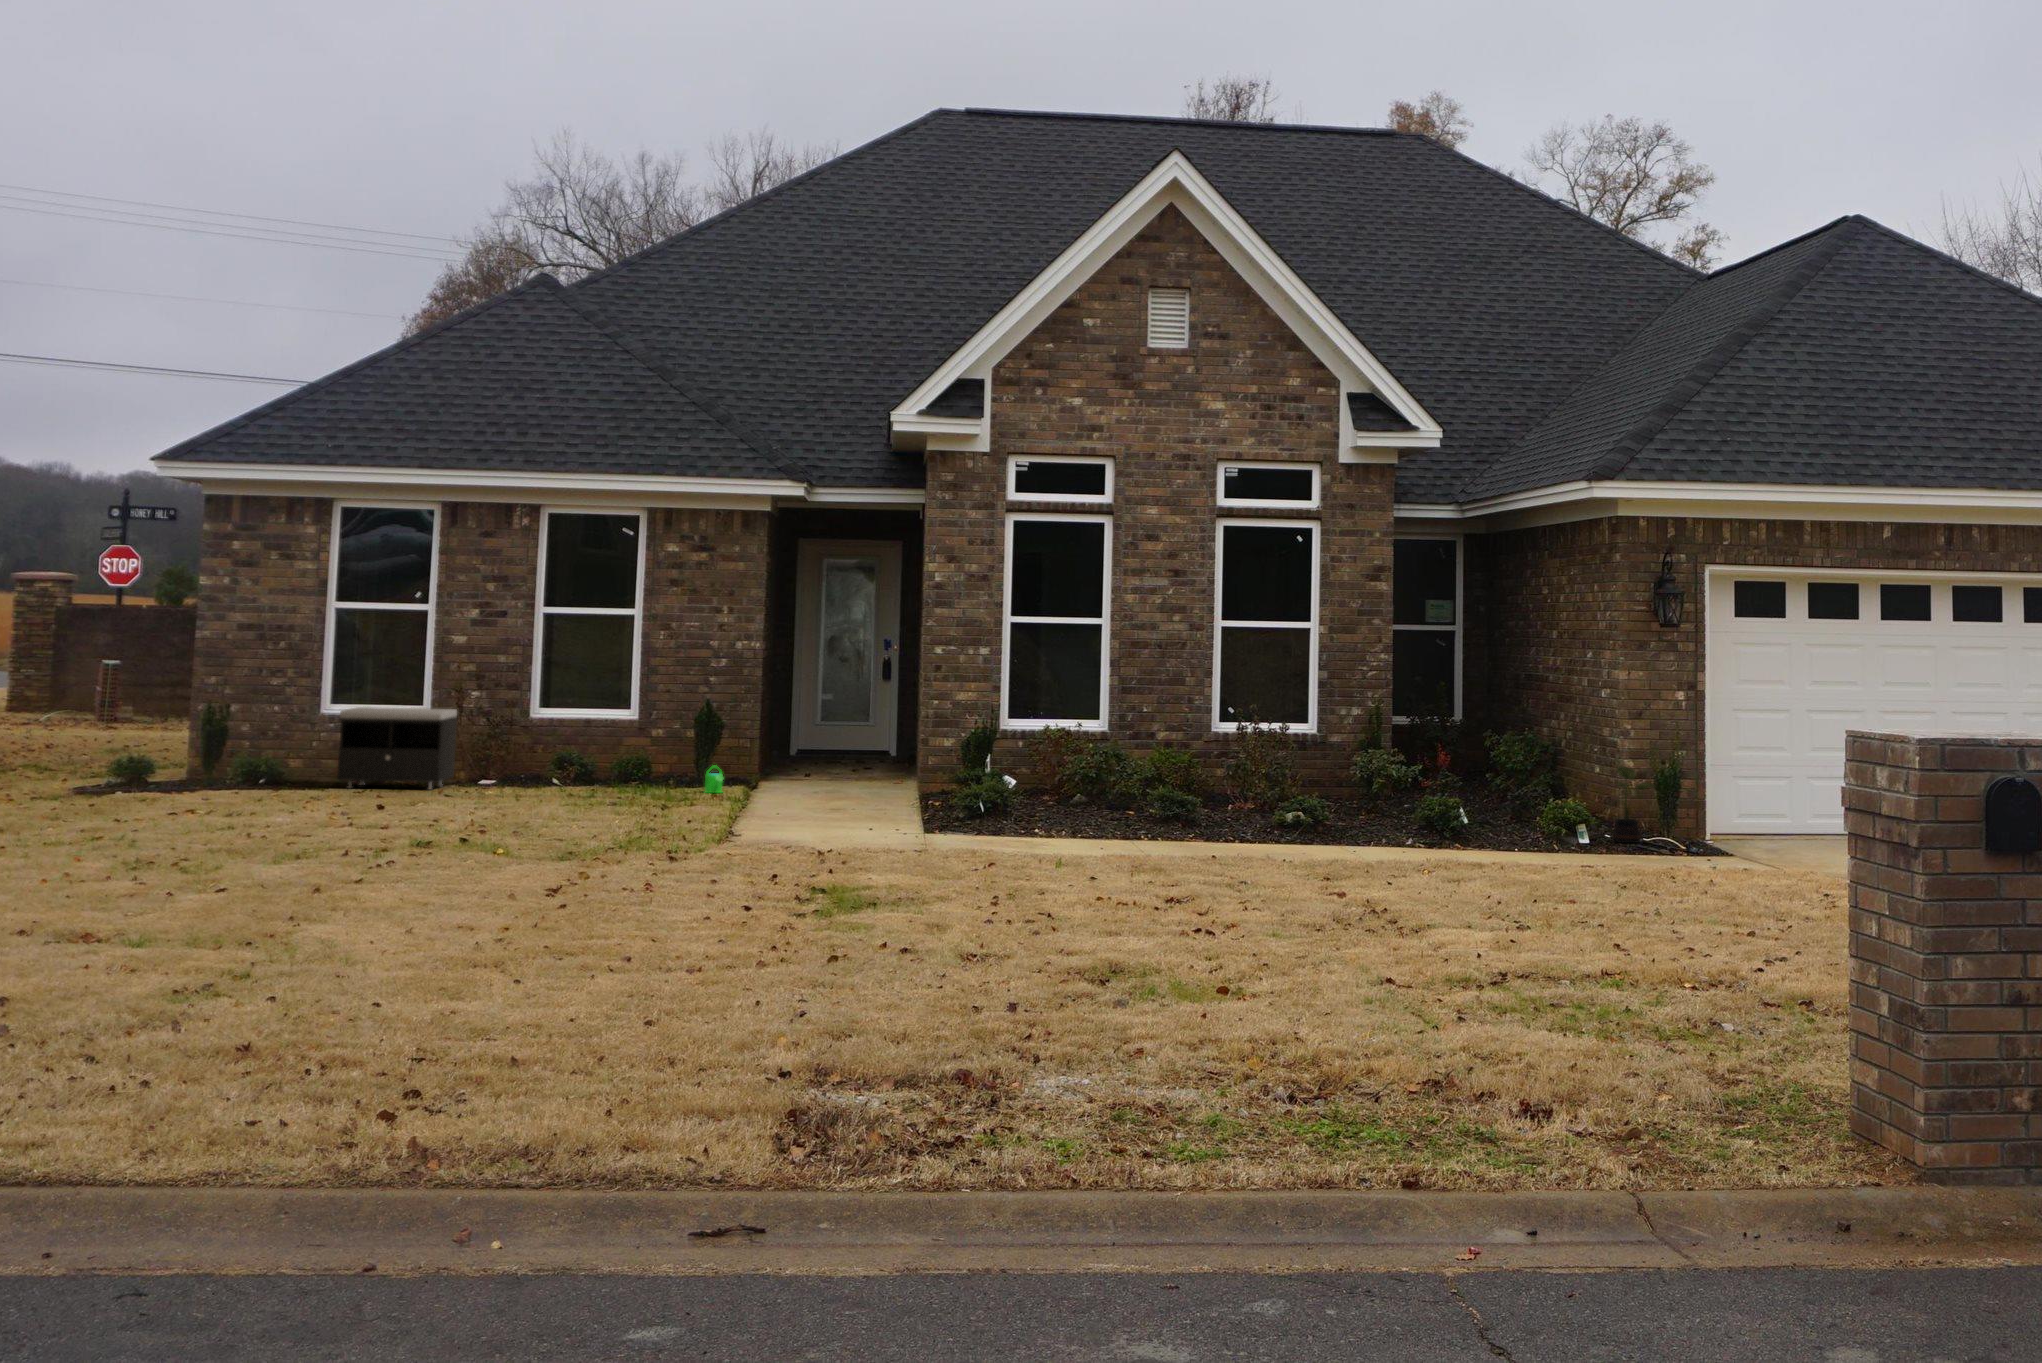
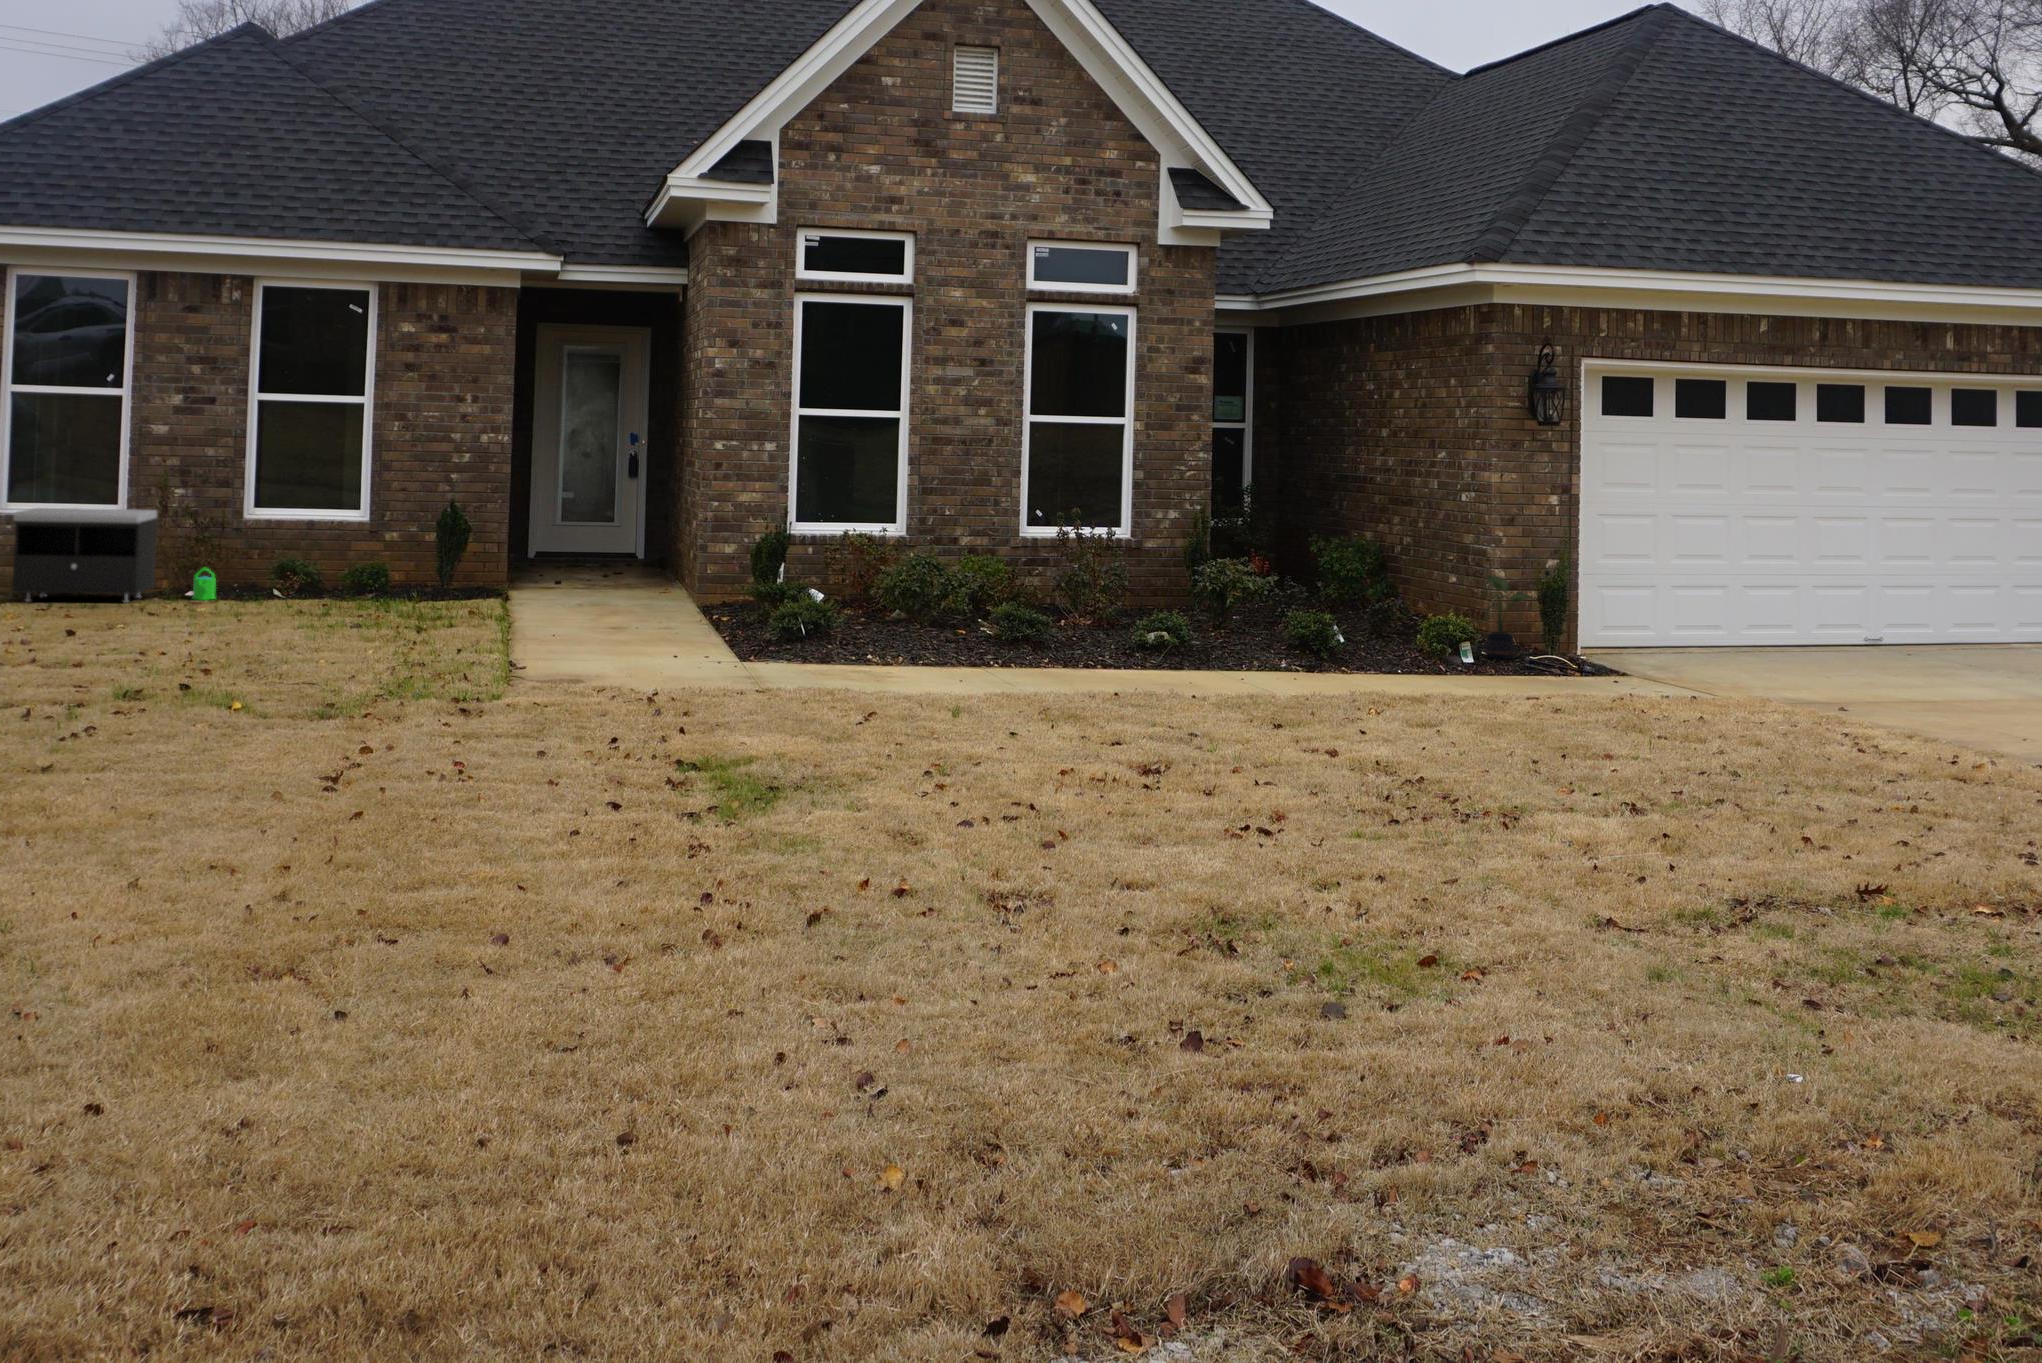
watering can: present [705,765,723,793] -> present [192,568,216,600]

